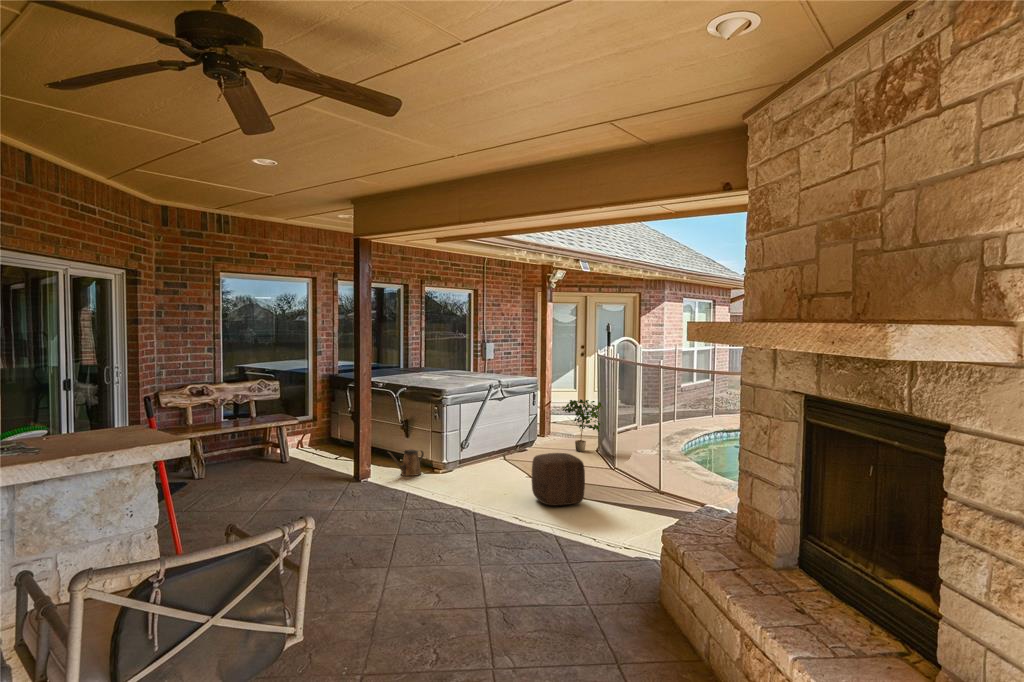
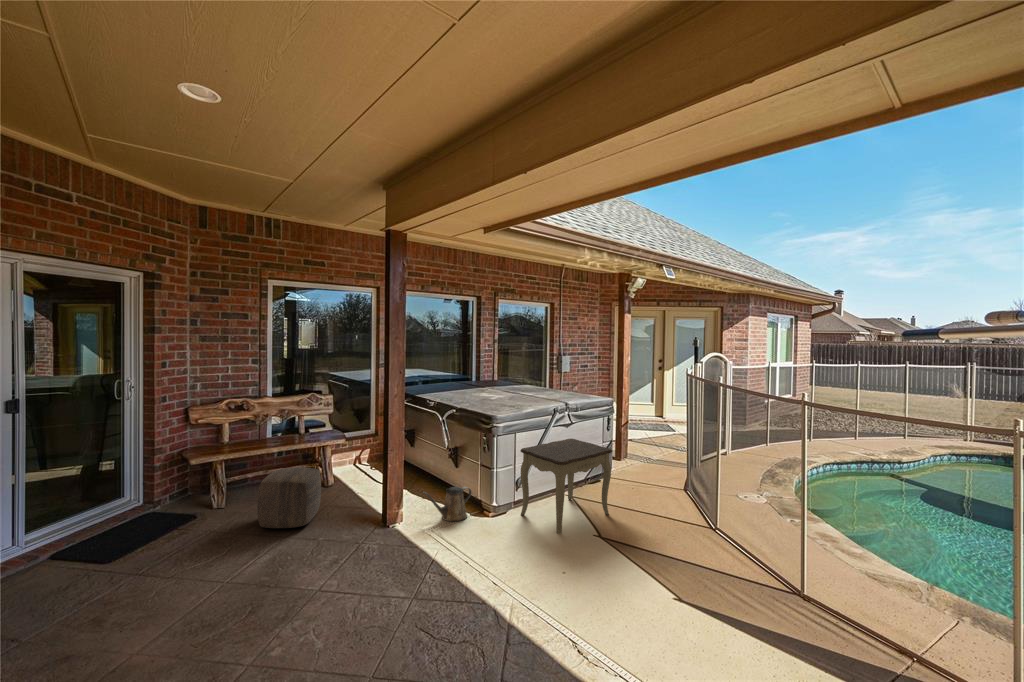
potted plant: present [562,399,603,452] -> none [641,427,695,490]
side table: none [464,410,538,478] -> present [520,439,612,534]
ottoman: present [532,453,585,505] -> present [257,468,321,528]

